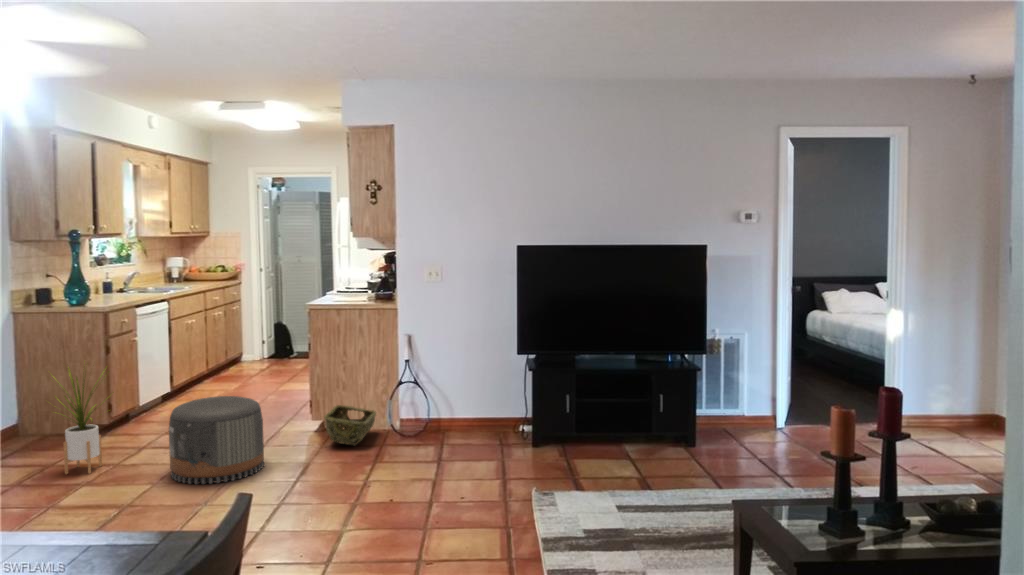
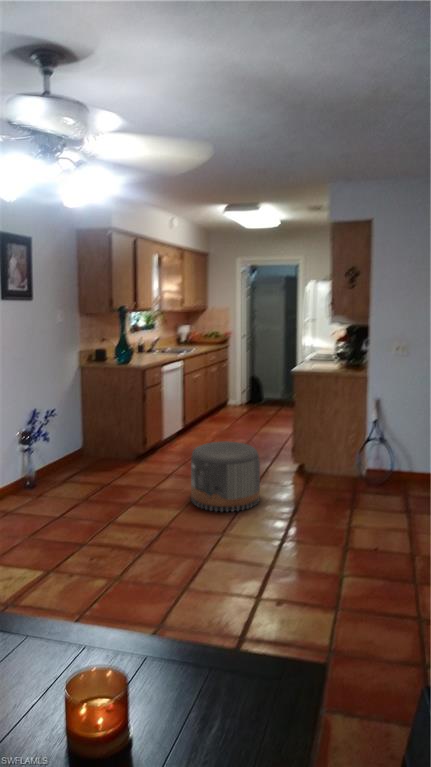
house plant: present [54,367,106,474] -> none [107,405,153,492]
woven basket: present [324,405,376,445] -> none [306,454,347,490]

